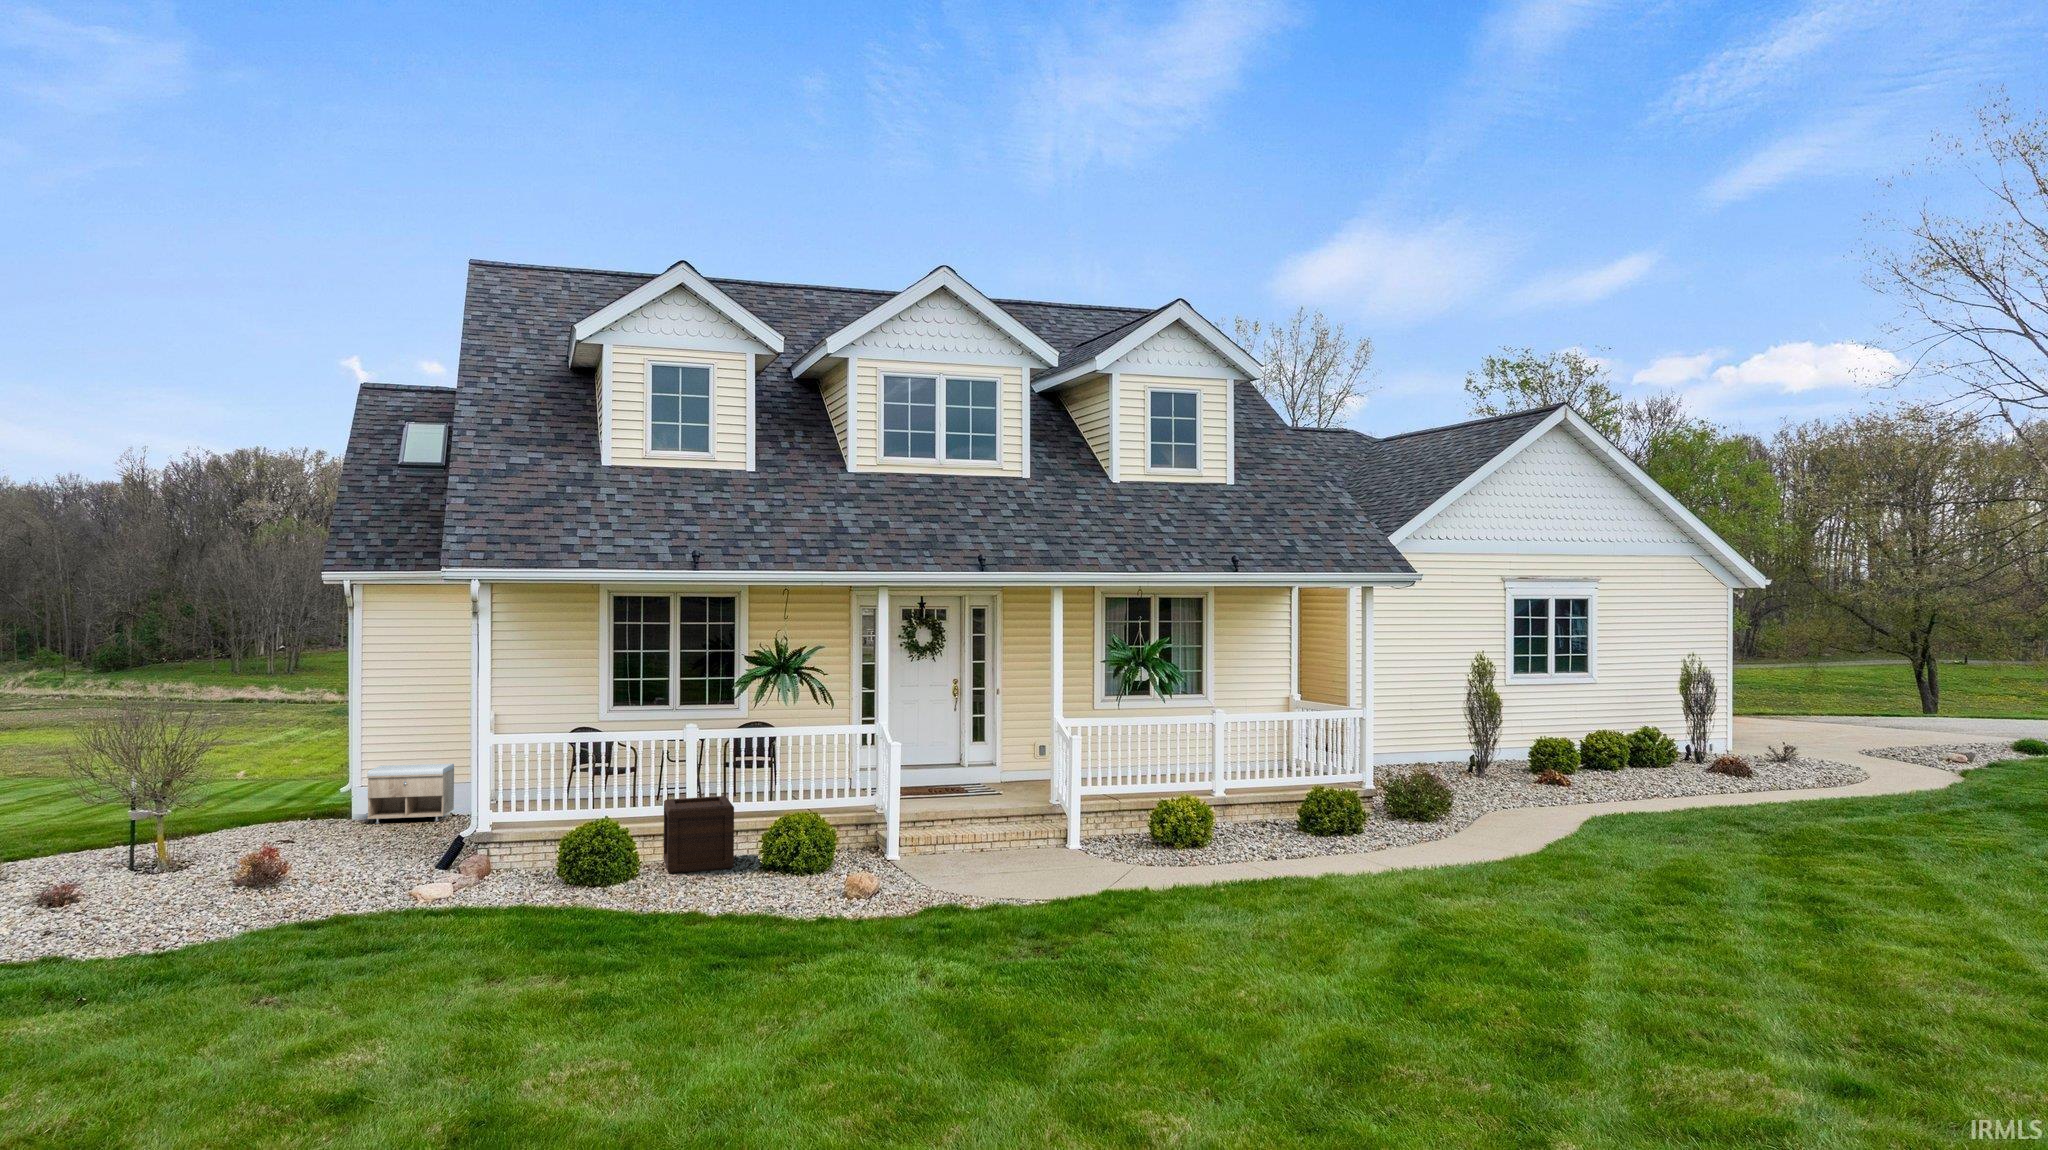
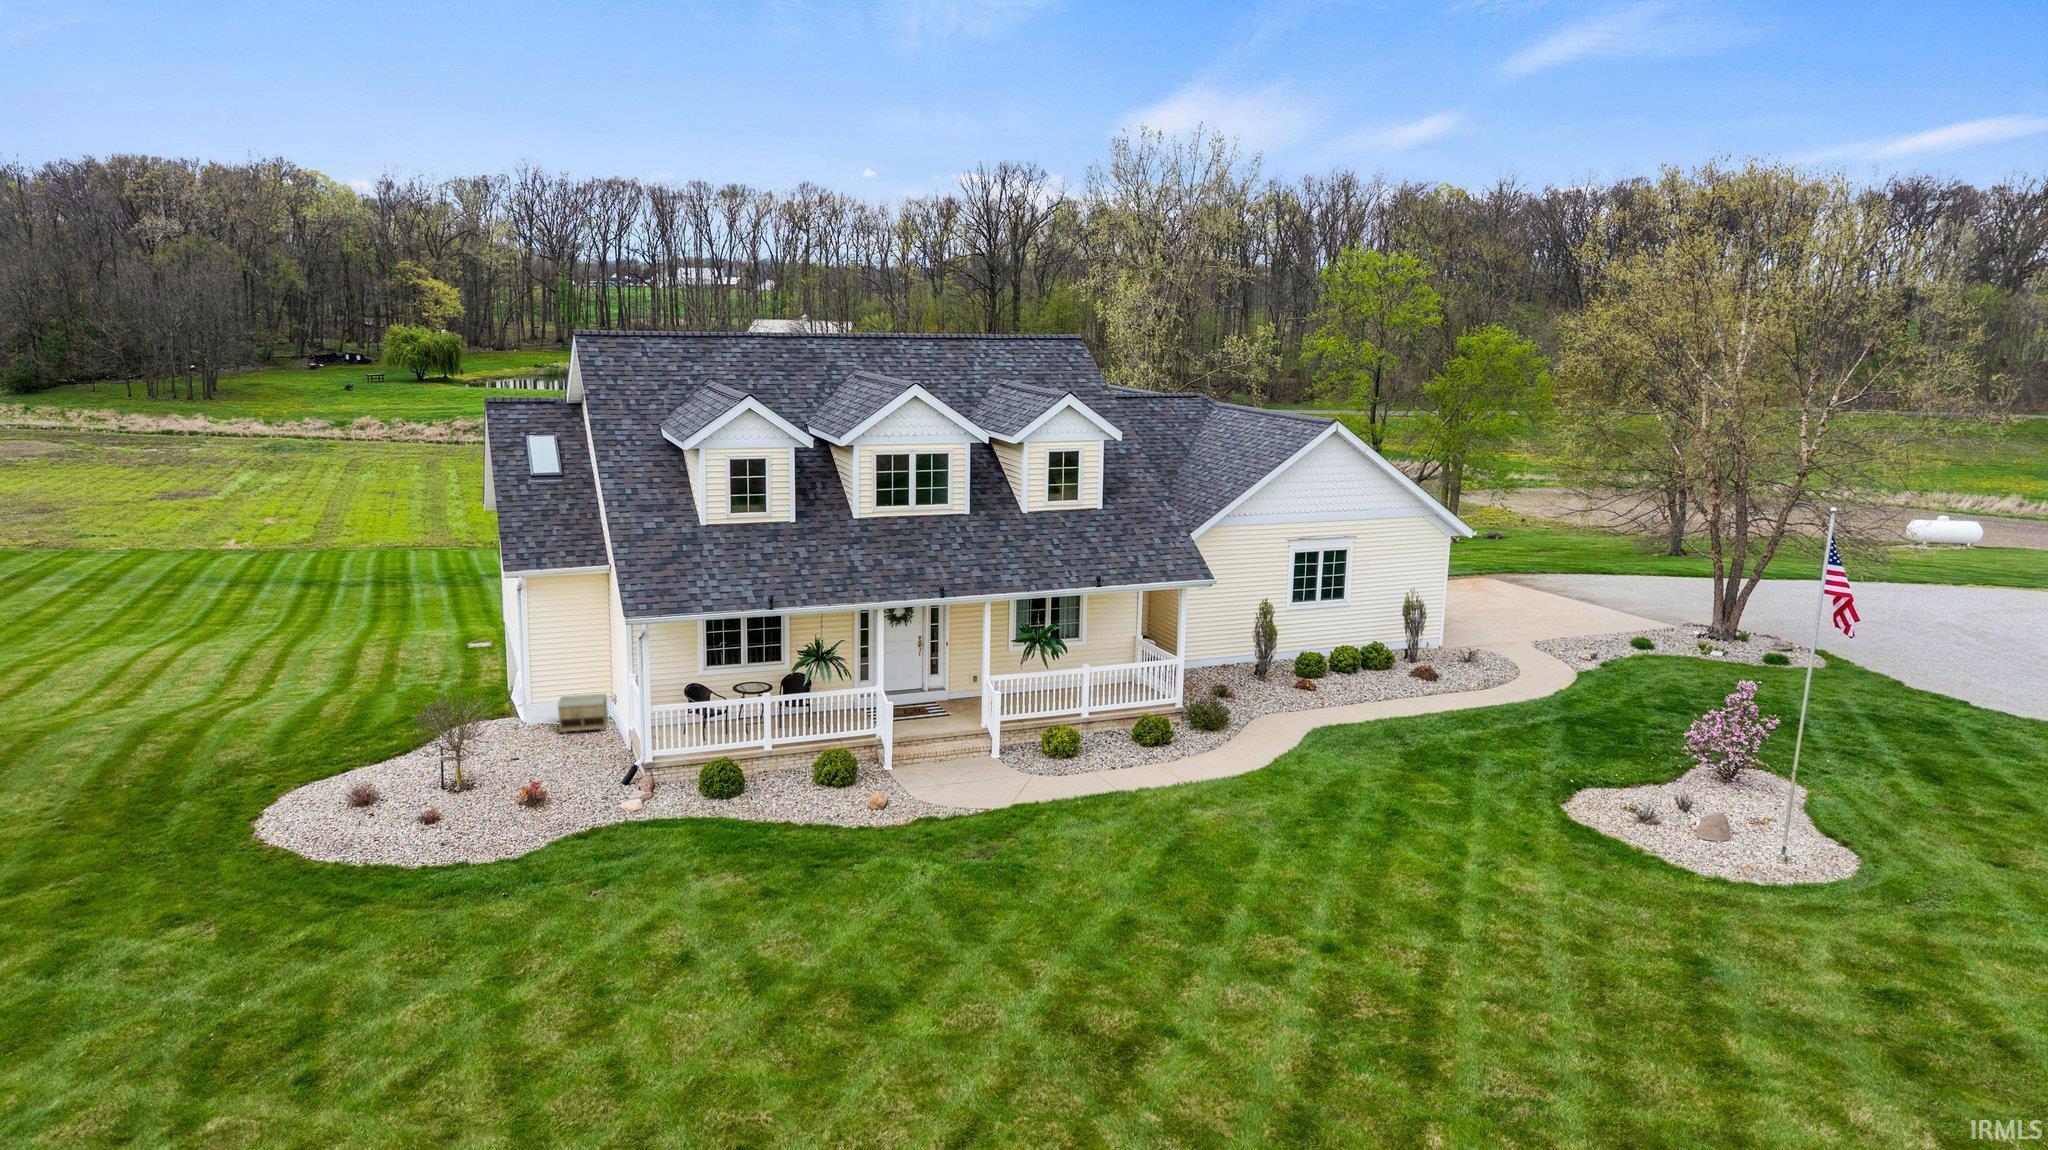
wooden crate: present [663,796,734,874] -> none [757,736,801,786]

